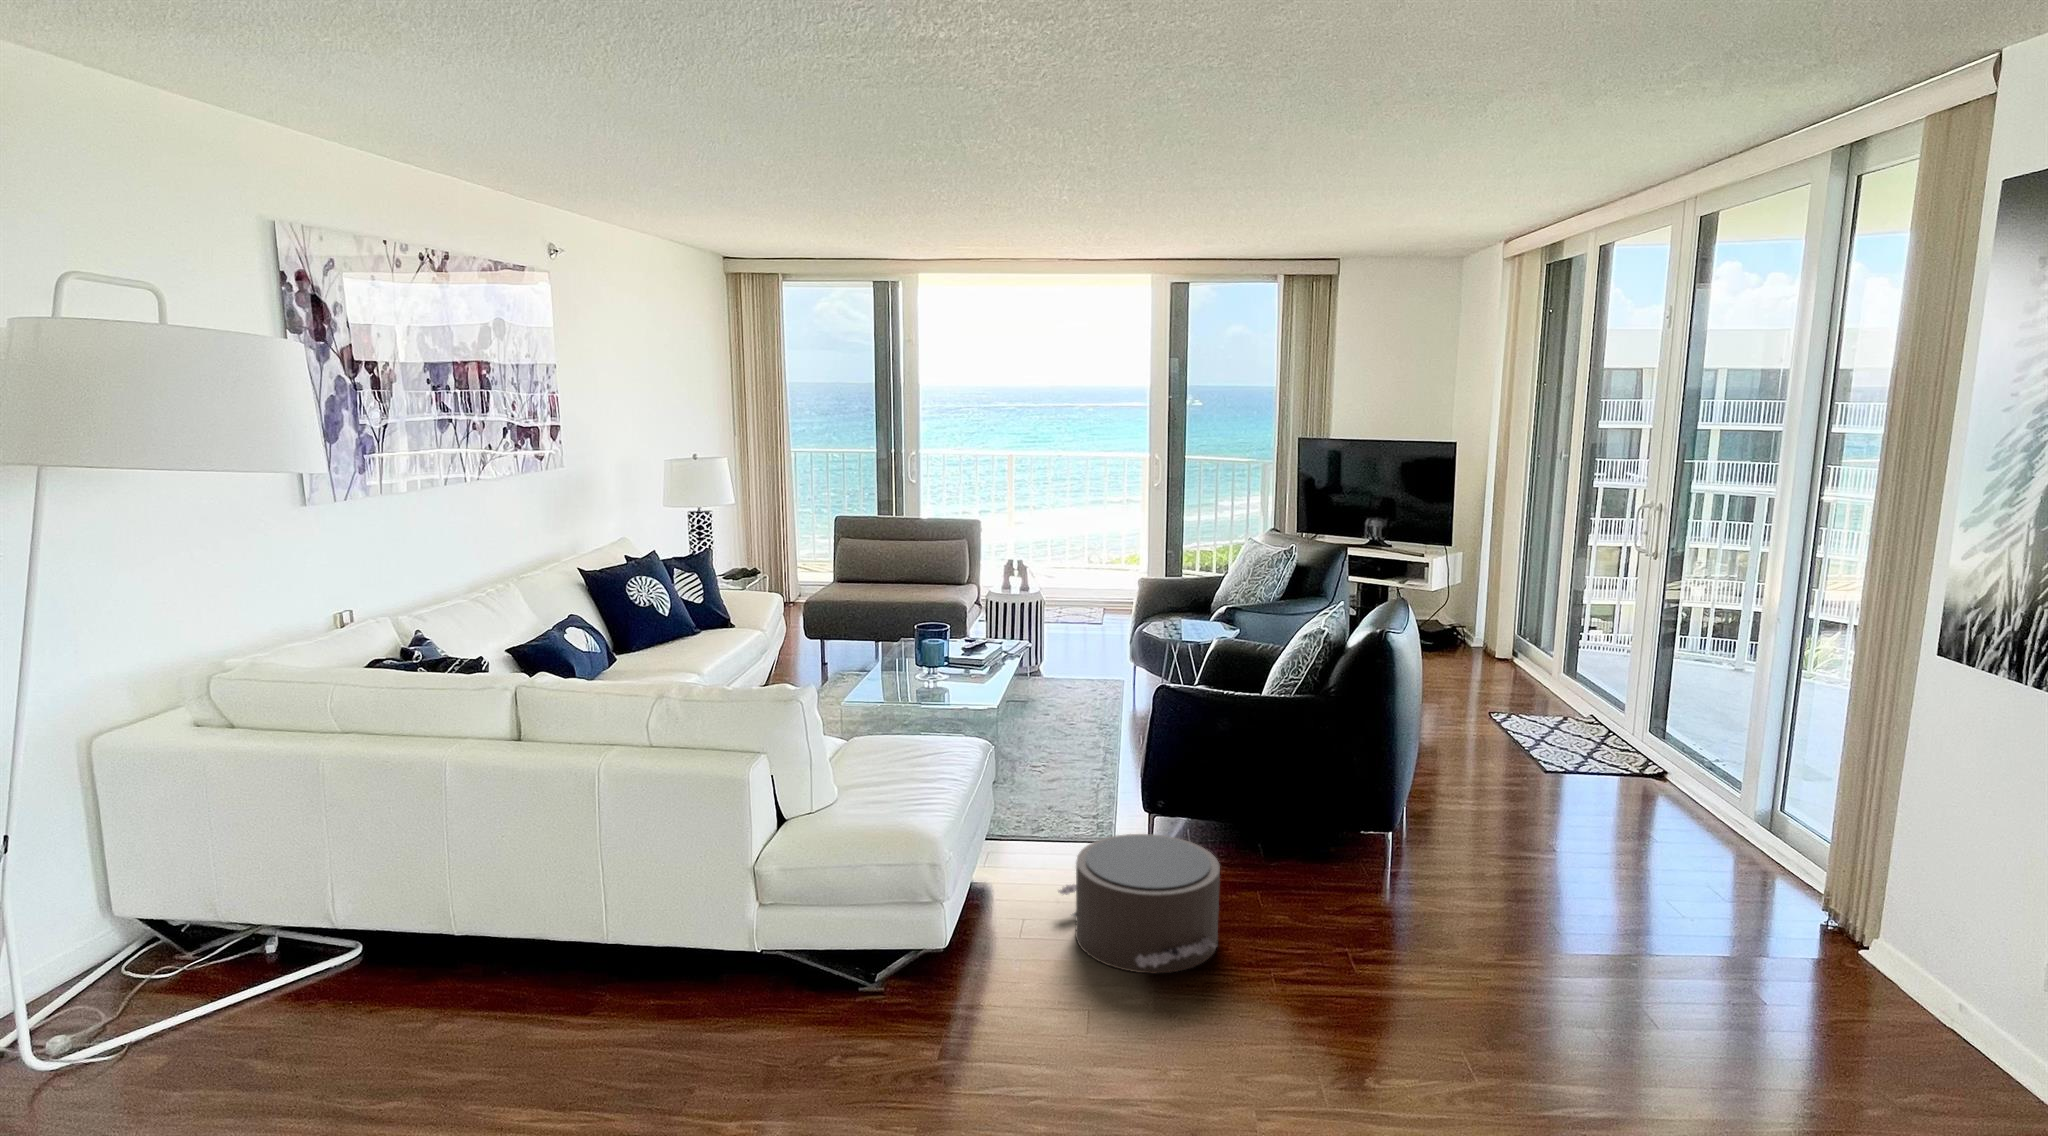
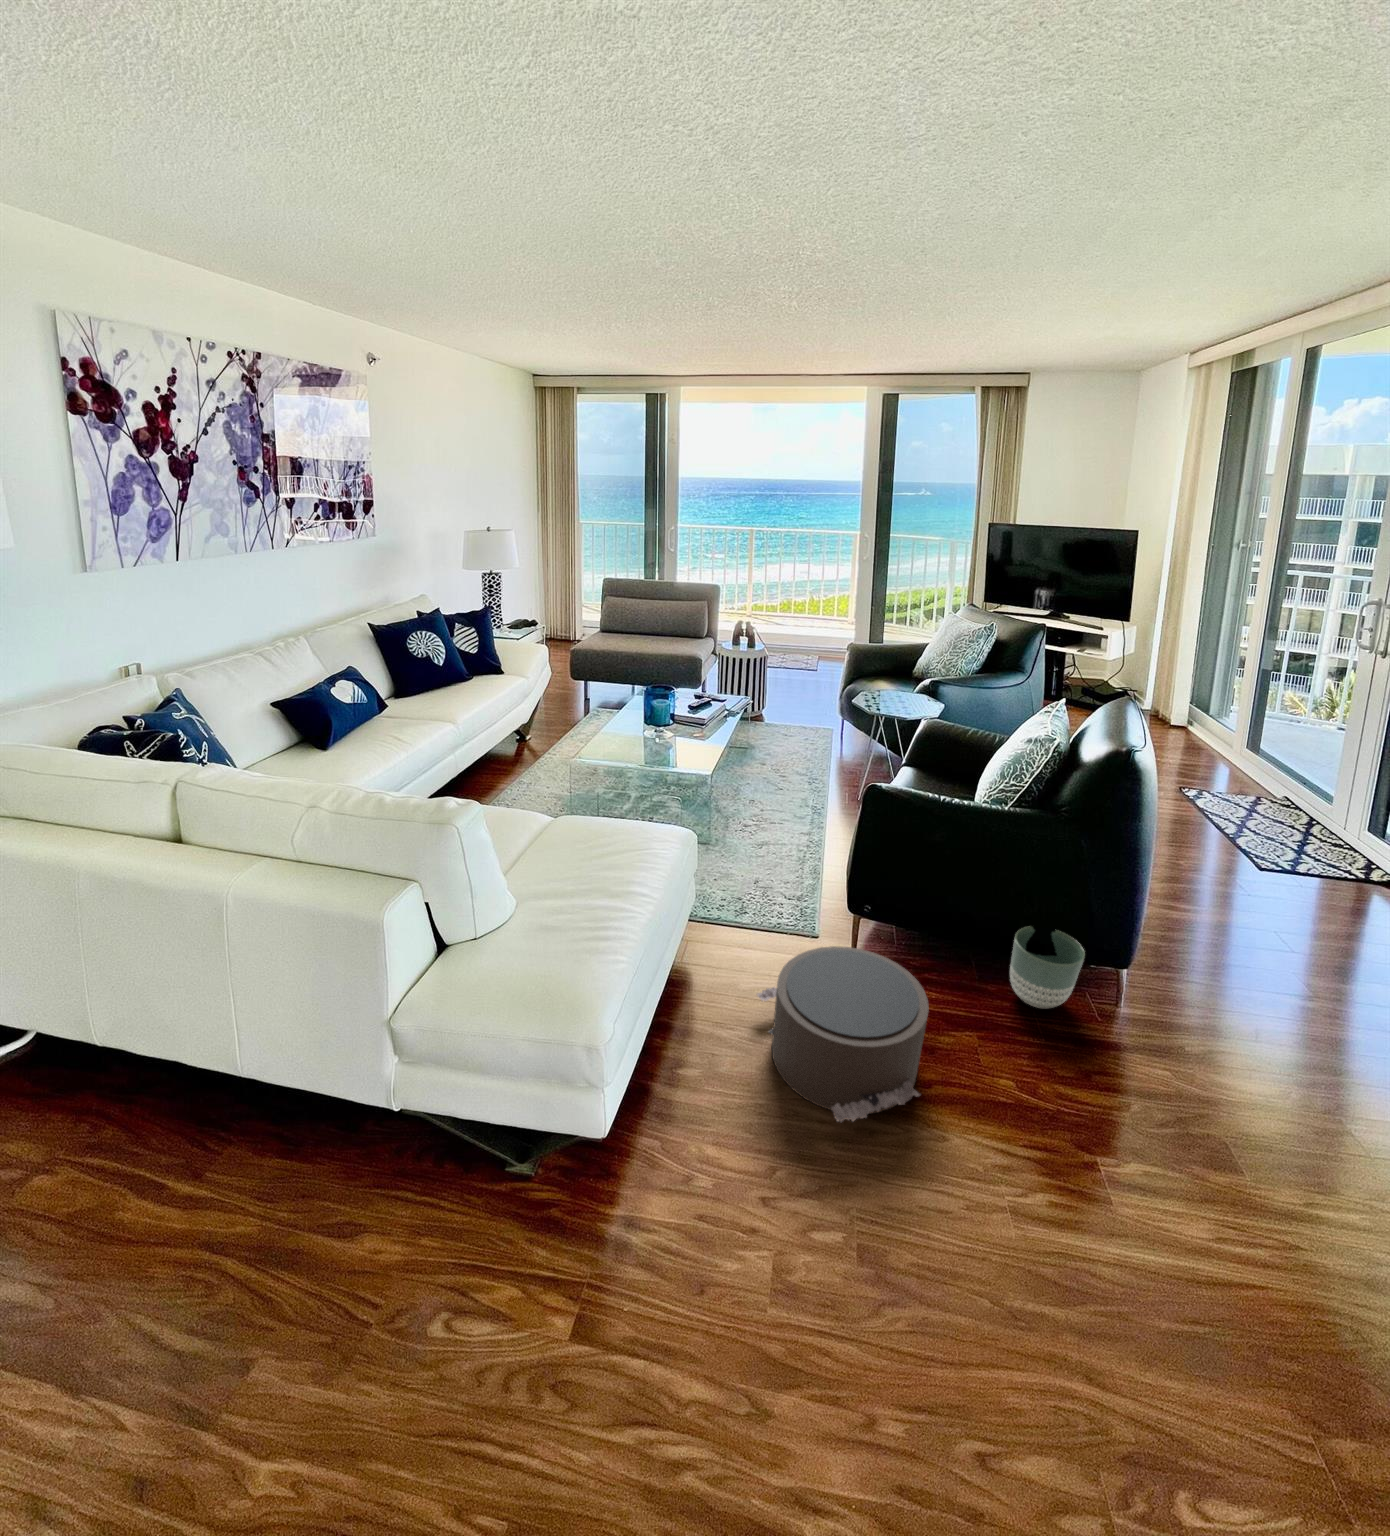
planter: none [1306,813,1371,893] -> present [1010,927,1085,1008]

